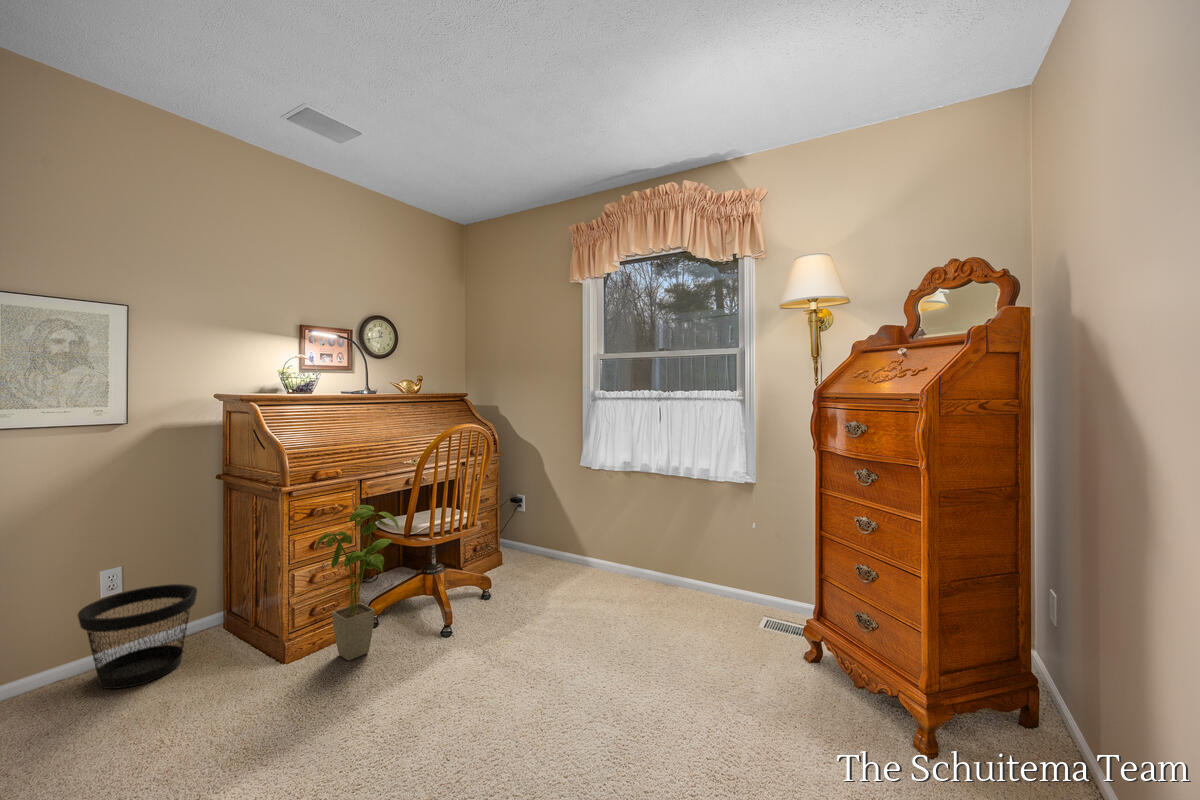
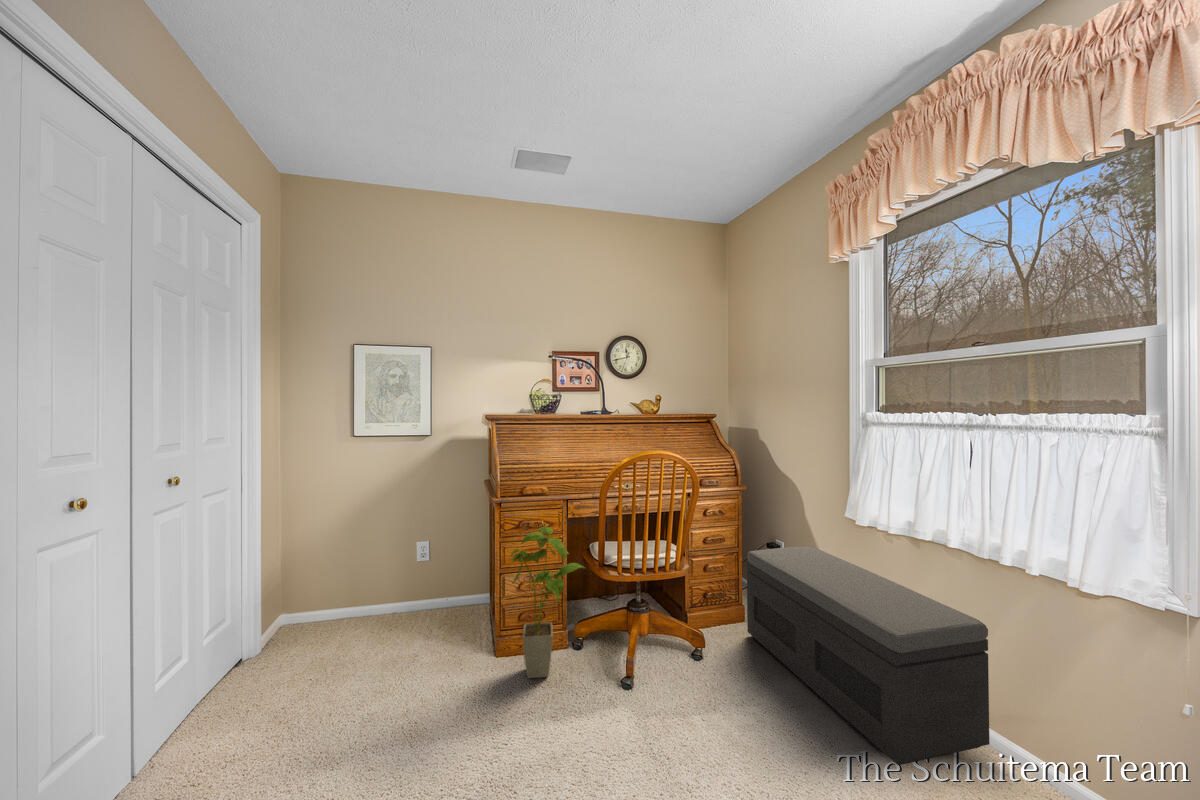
storage bench: none [511,497,670,607] -> present [747,546,990,765]
wastebasket: present [77,584,197,689] -> none [390,560,461,636]

